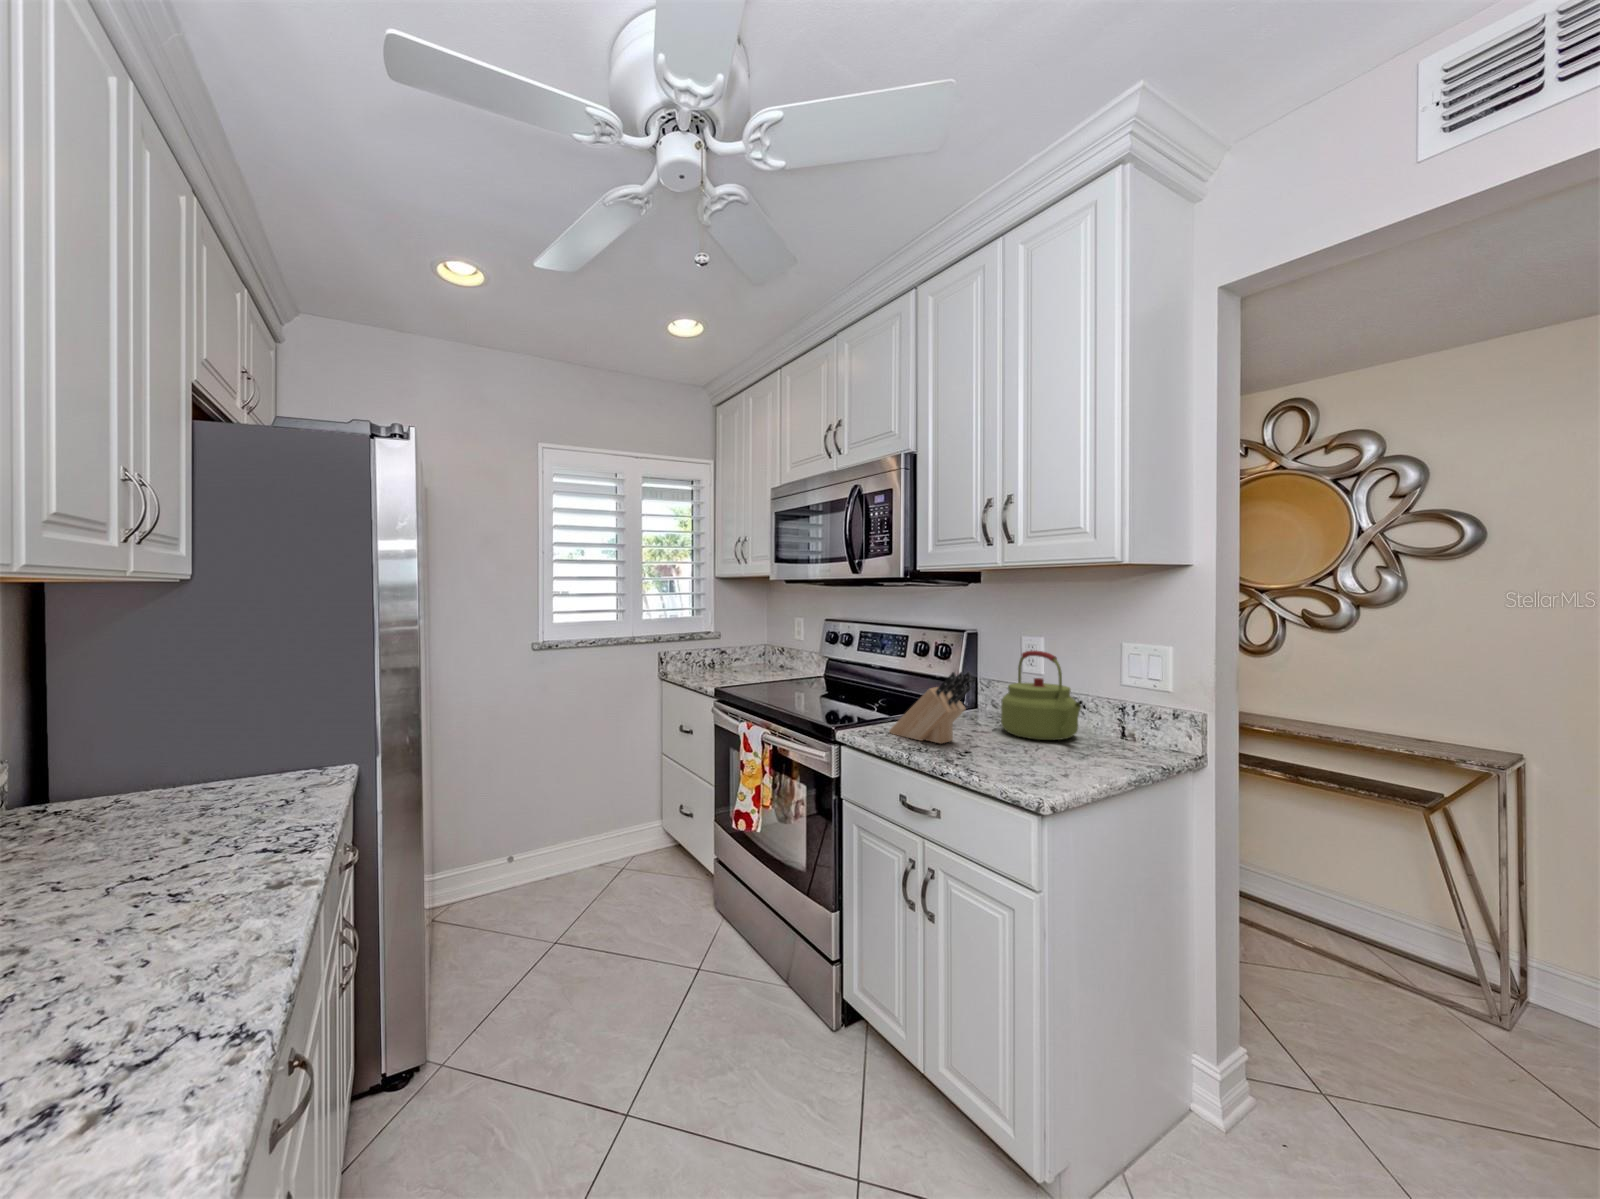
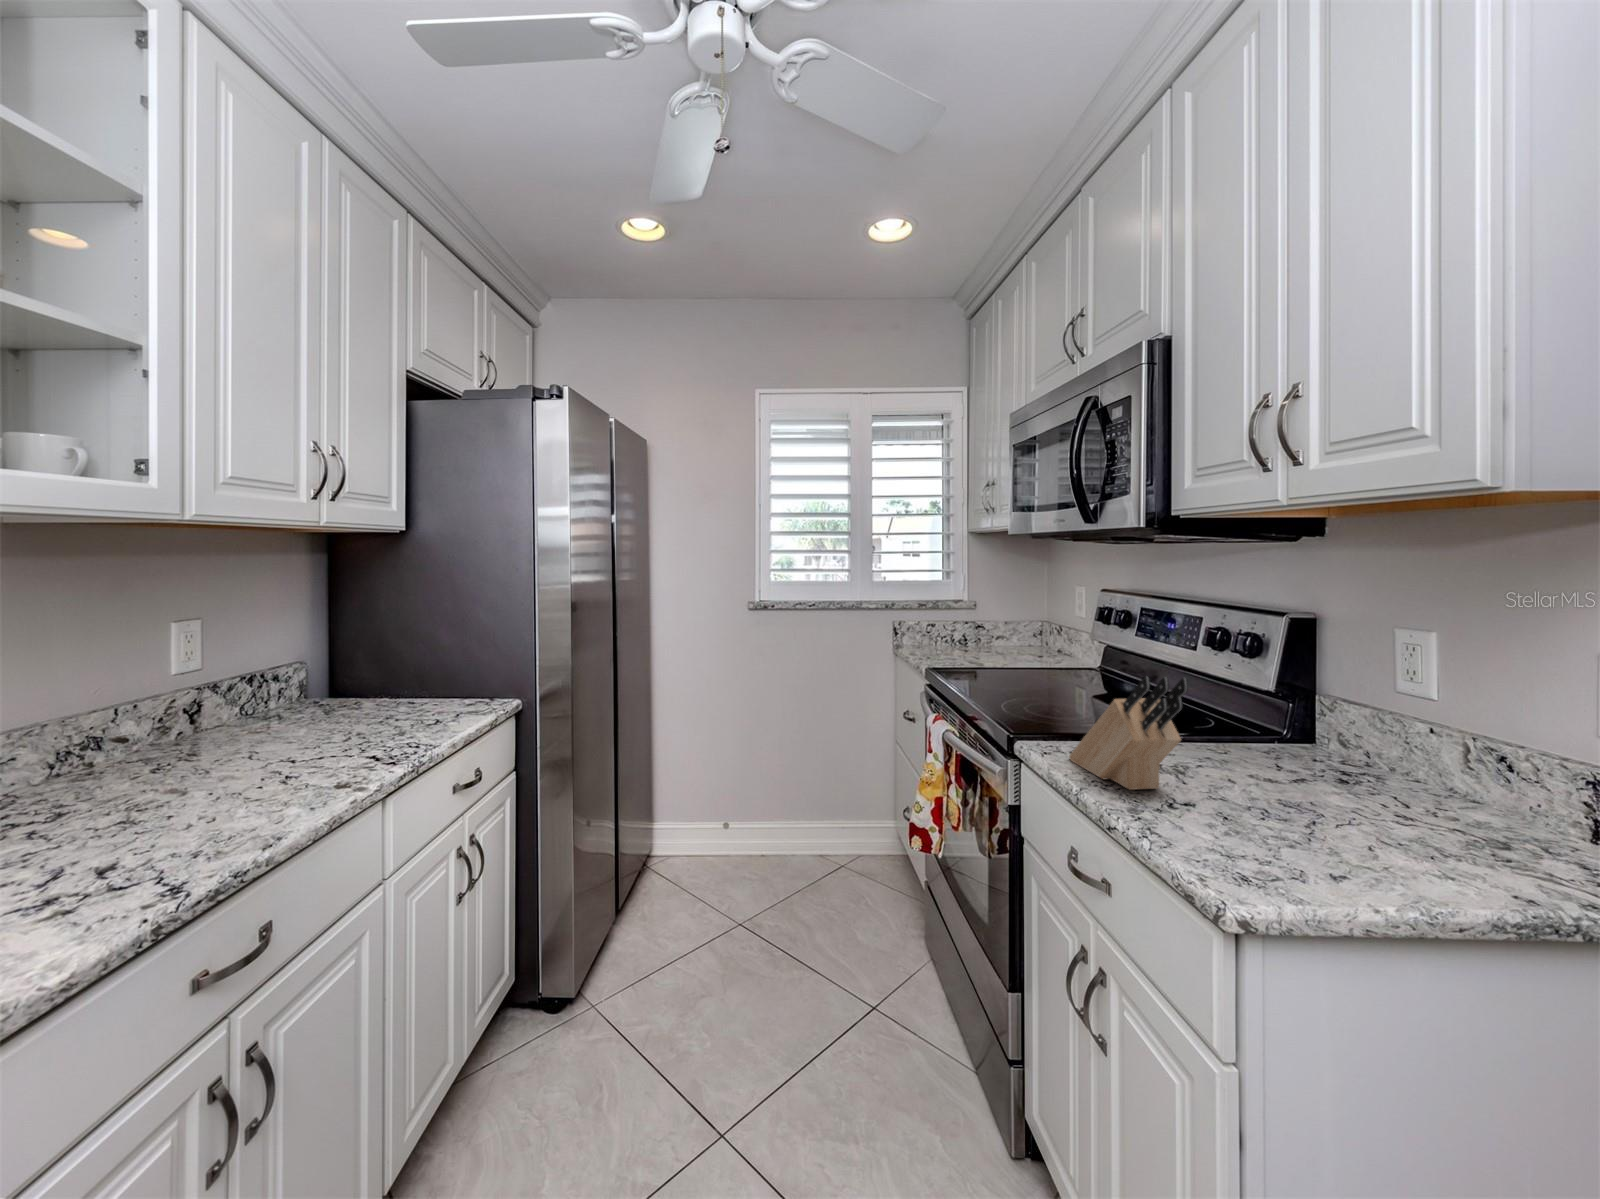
kettle: present [1001,651,1081,740] -> none [1288,651,1466,826]

